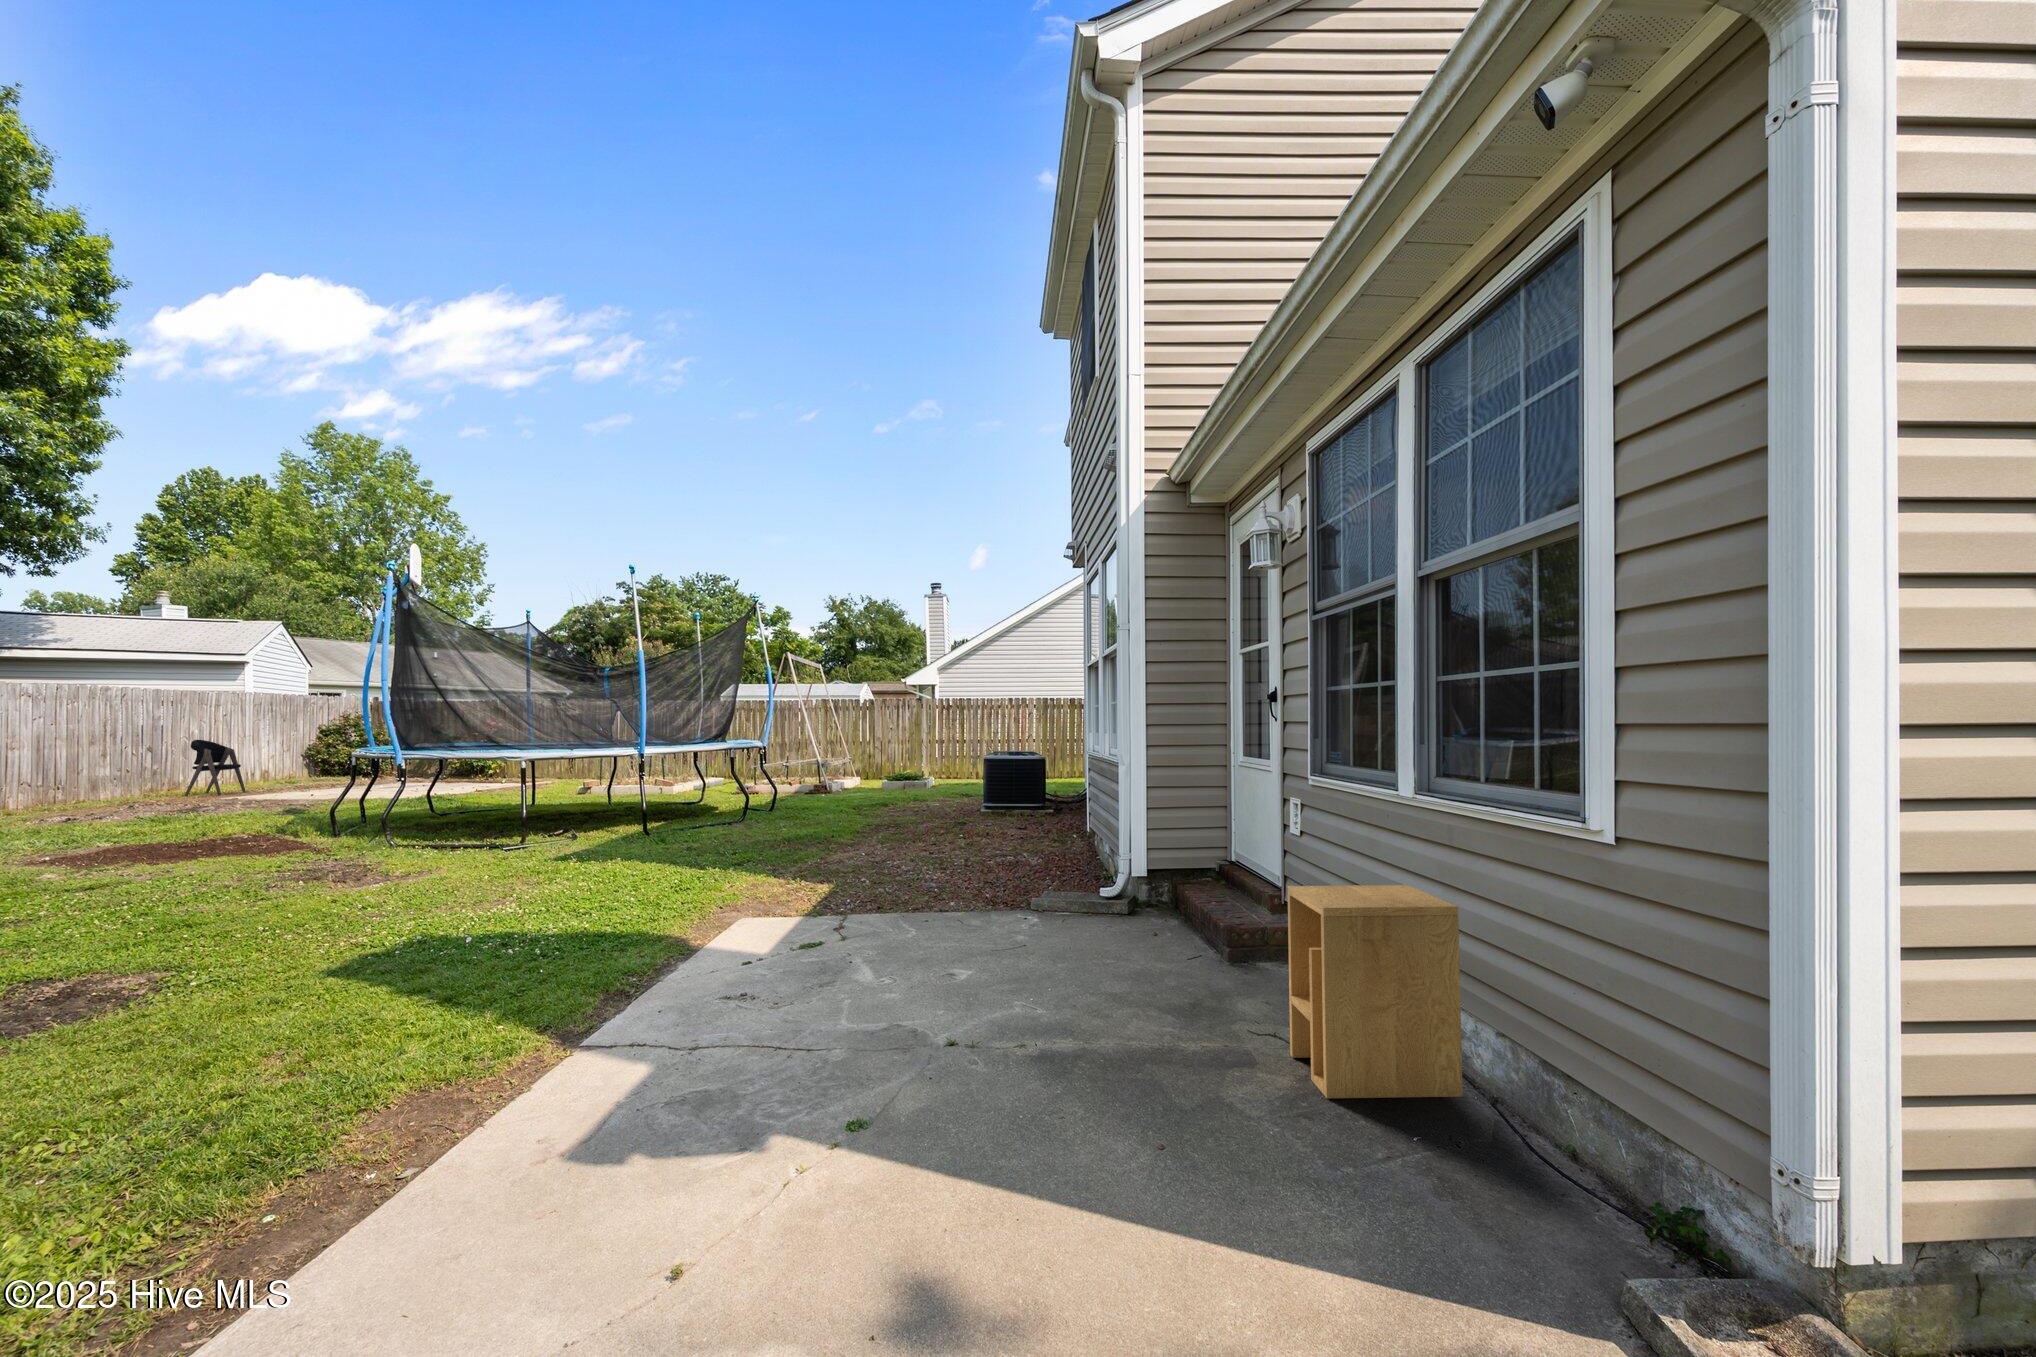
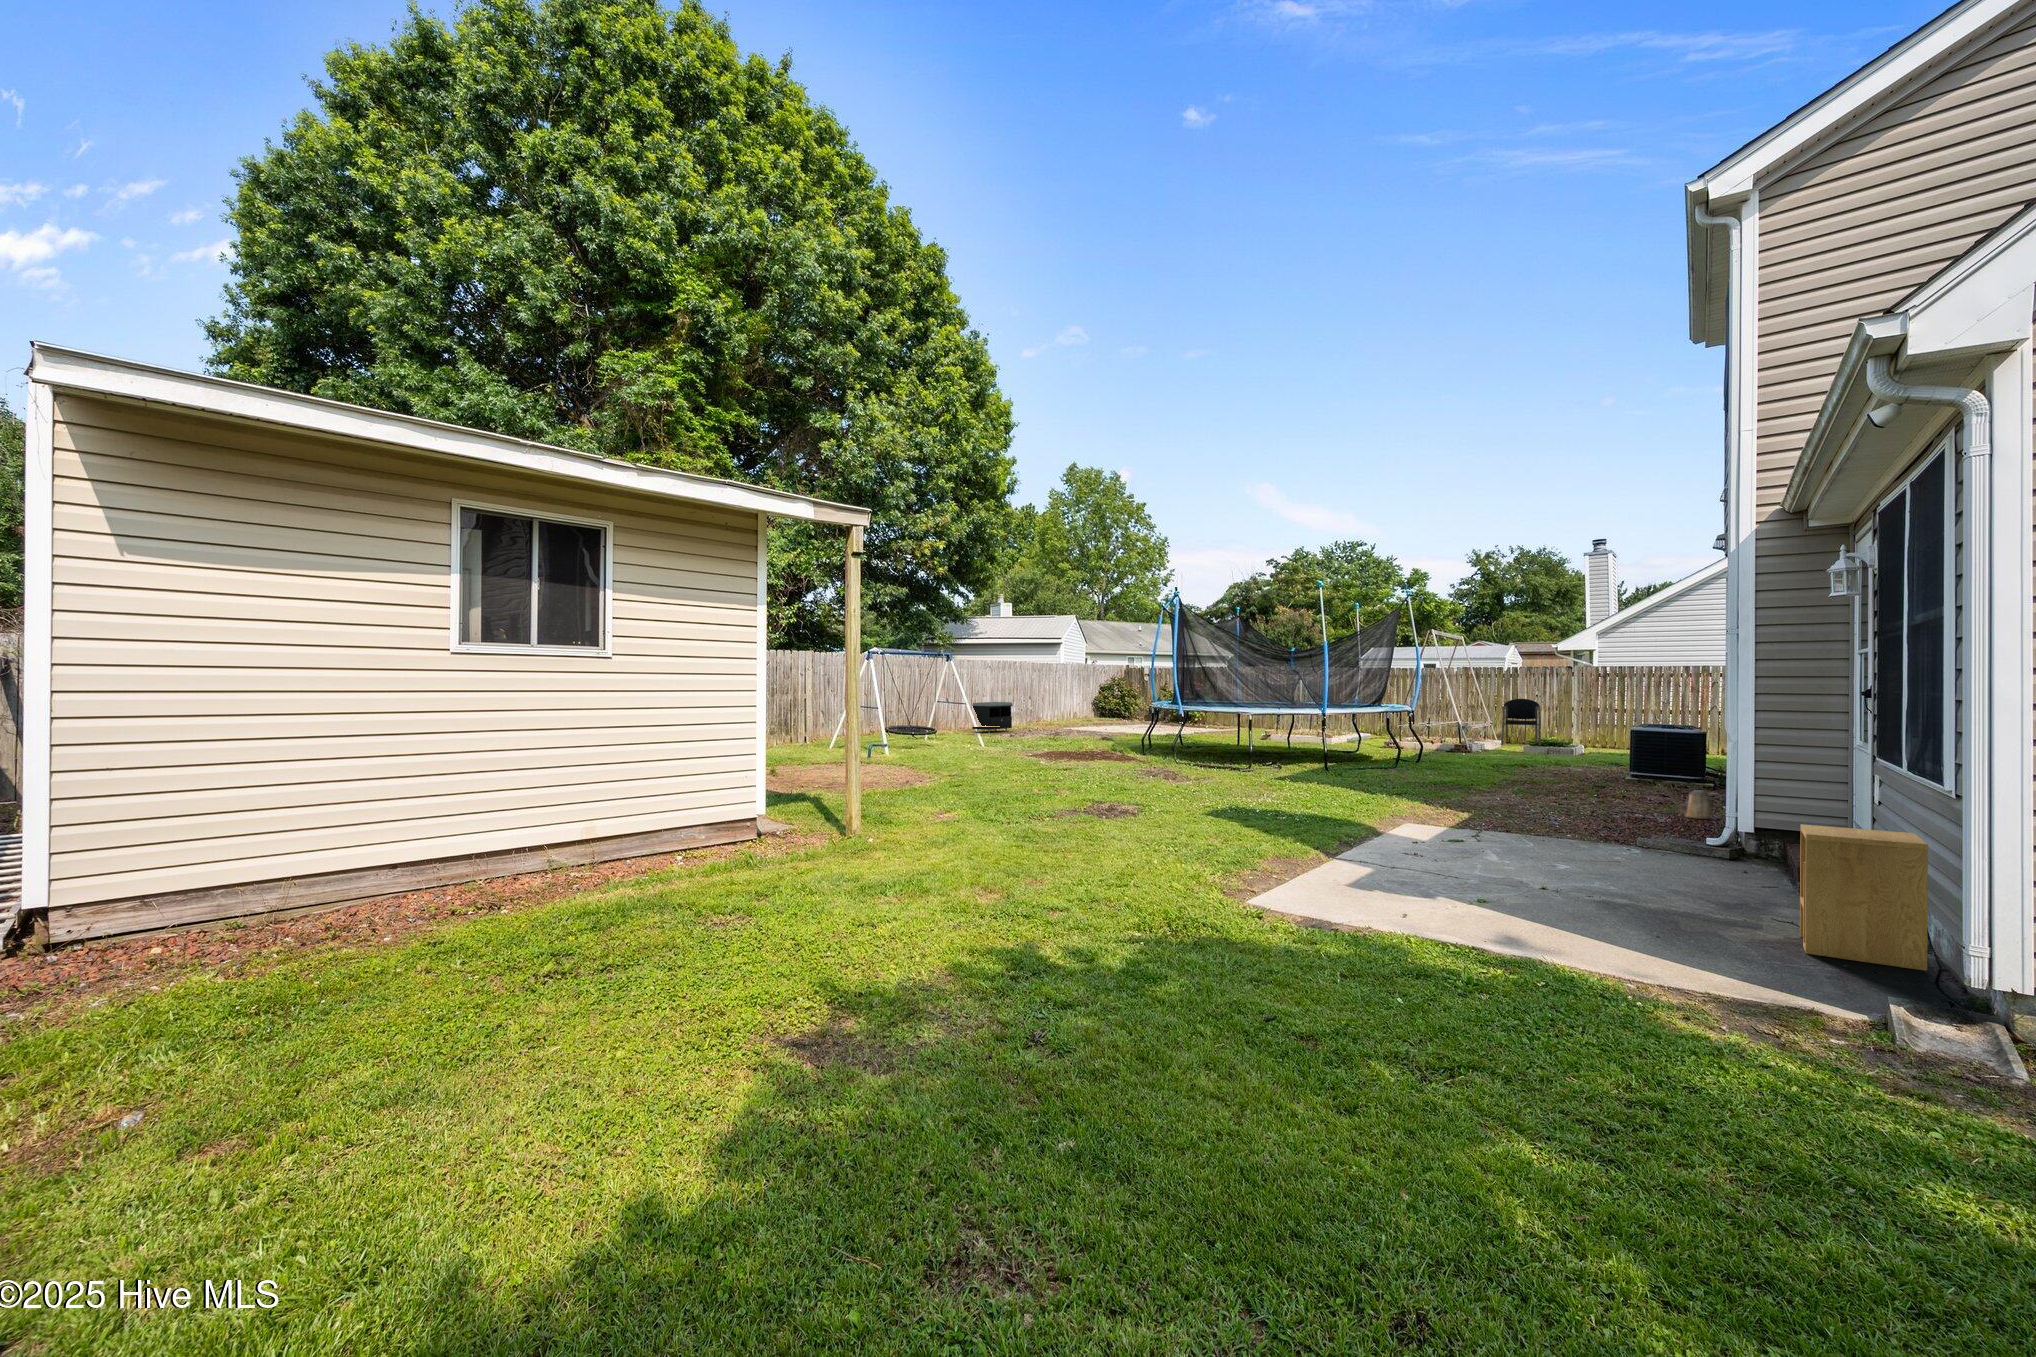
chair: present [185,740,246,796] -> present [1502,699,1541,746]
storage bench: none [56,756,153,808] -> present [972,702,1013,733]
watering can: none [1028,822,1087,859] -> present [1664,788,1716,819]

